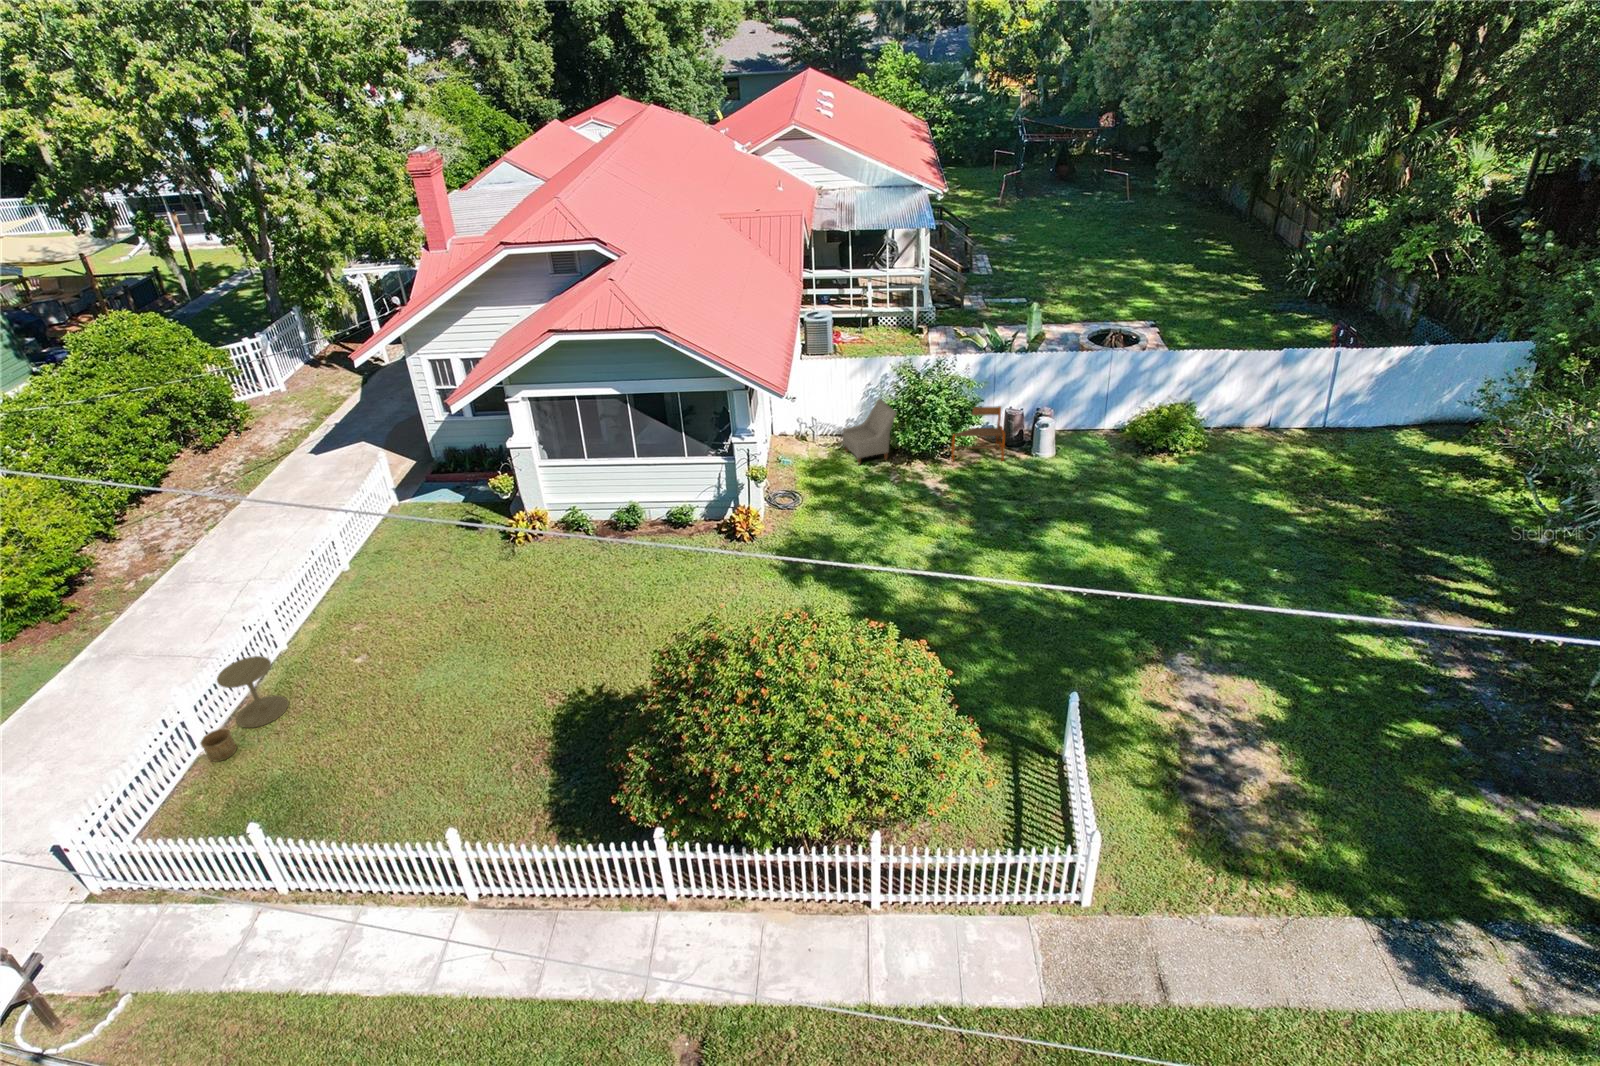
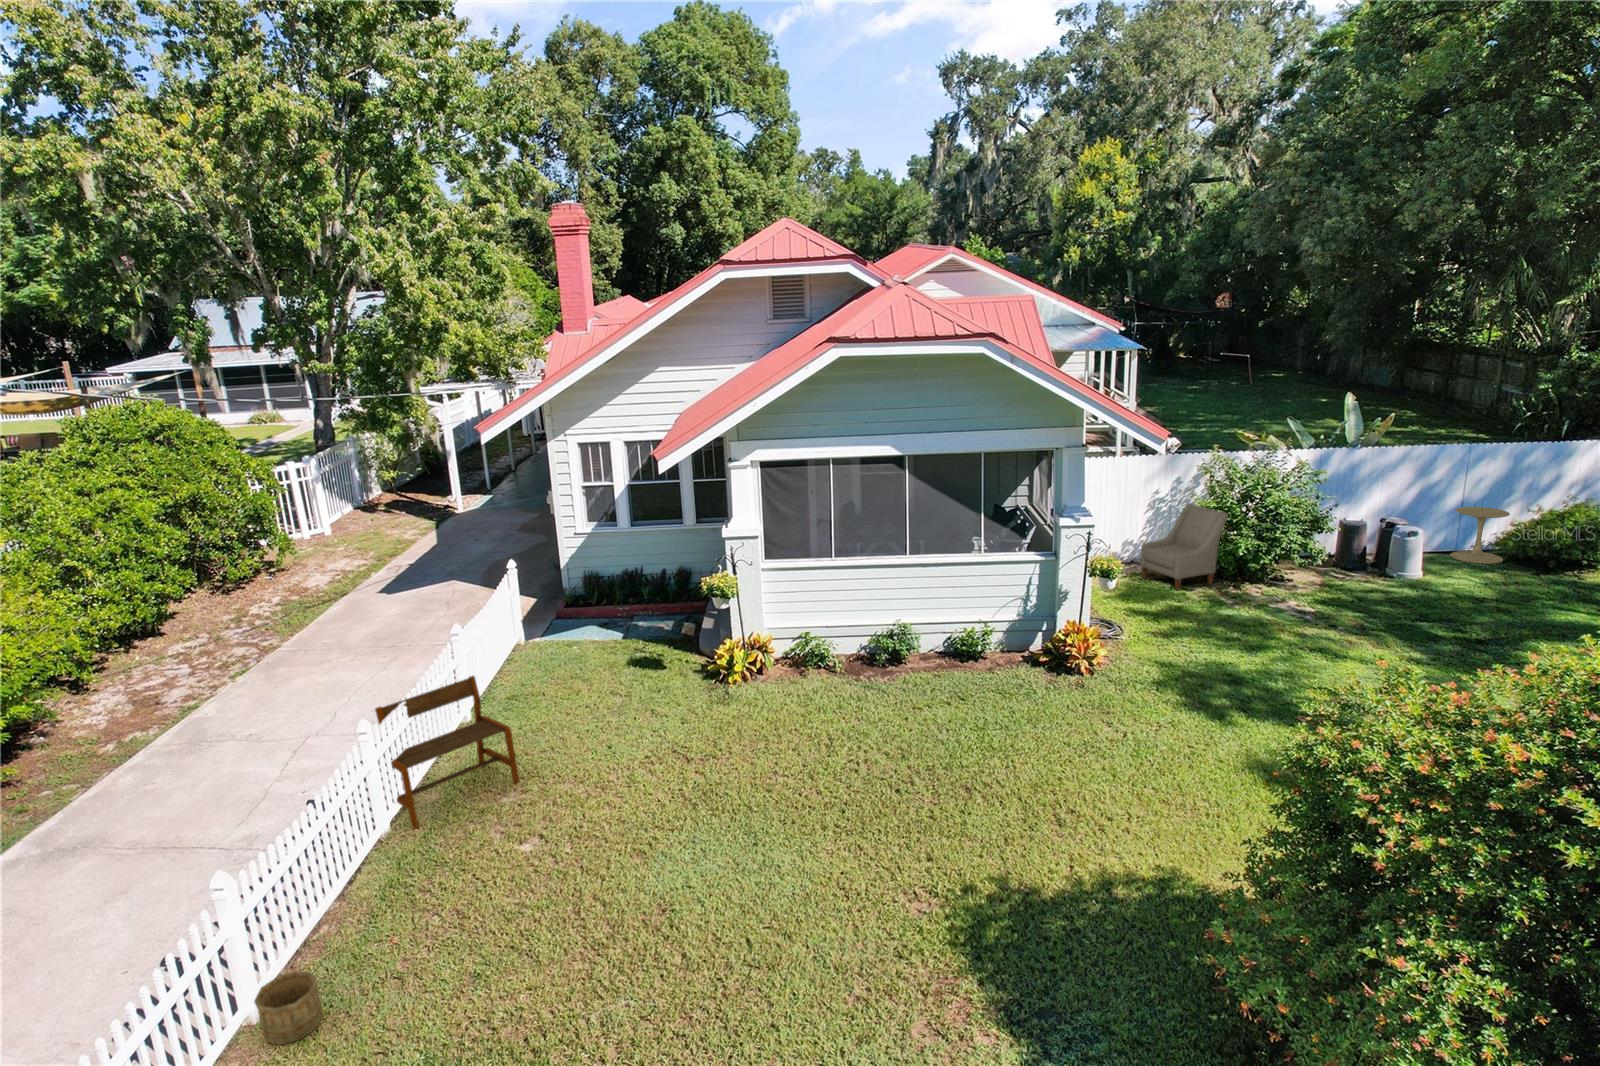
bench: present [951,406,1005,461] -> present [375,676,520,828]
pedestal table: present [217,656,289,728] -> present [1450,507,1510,564]

